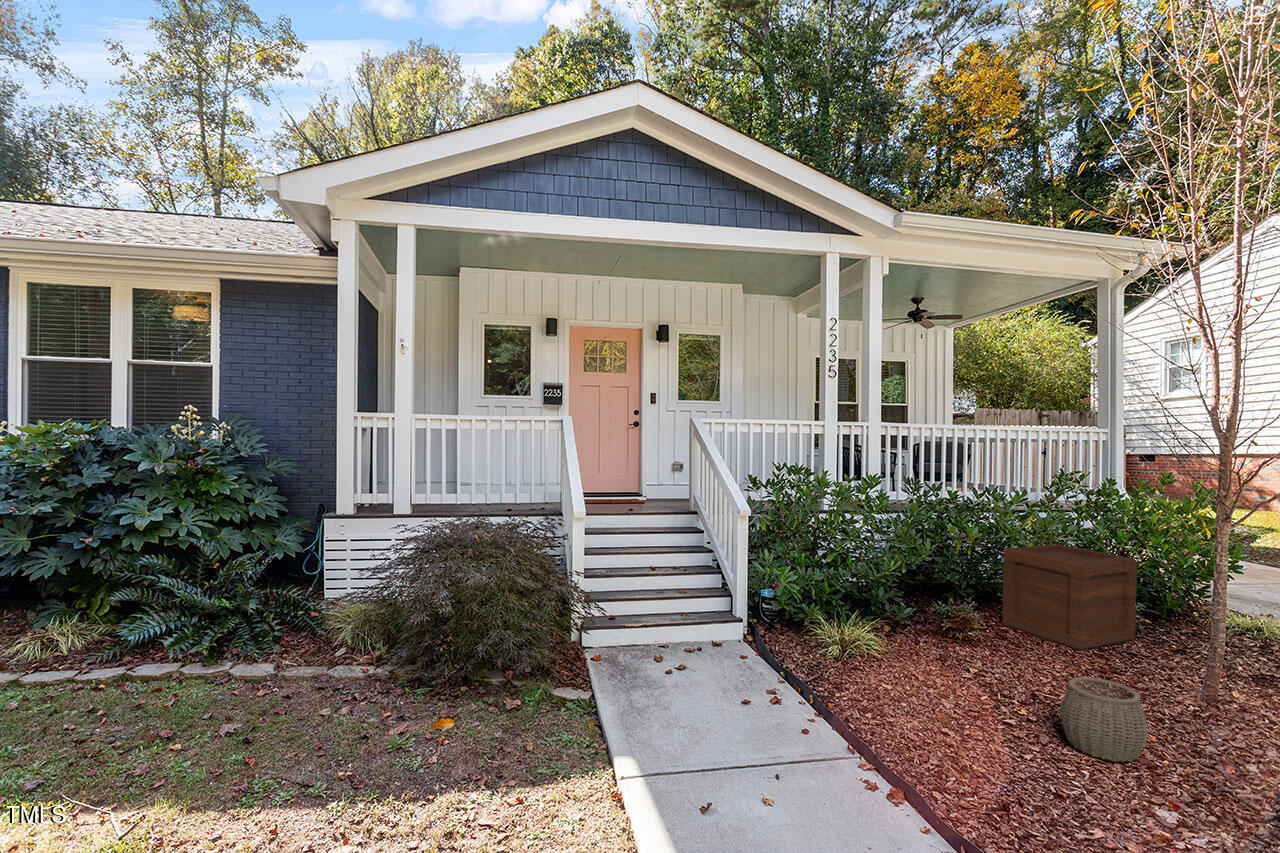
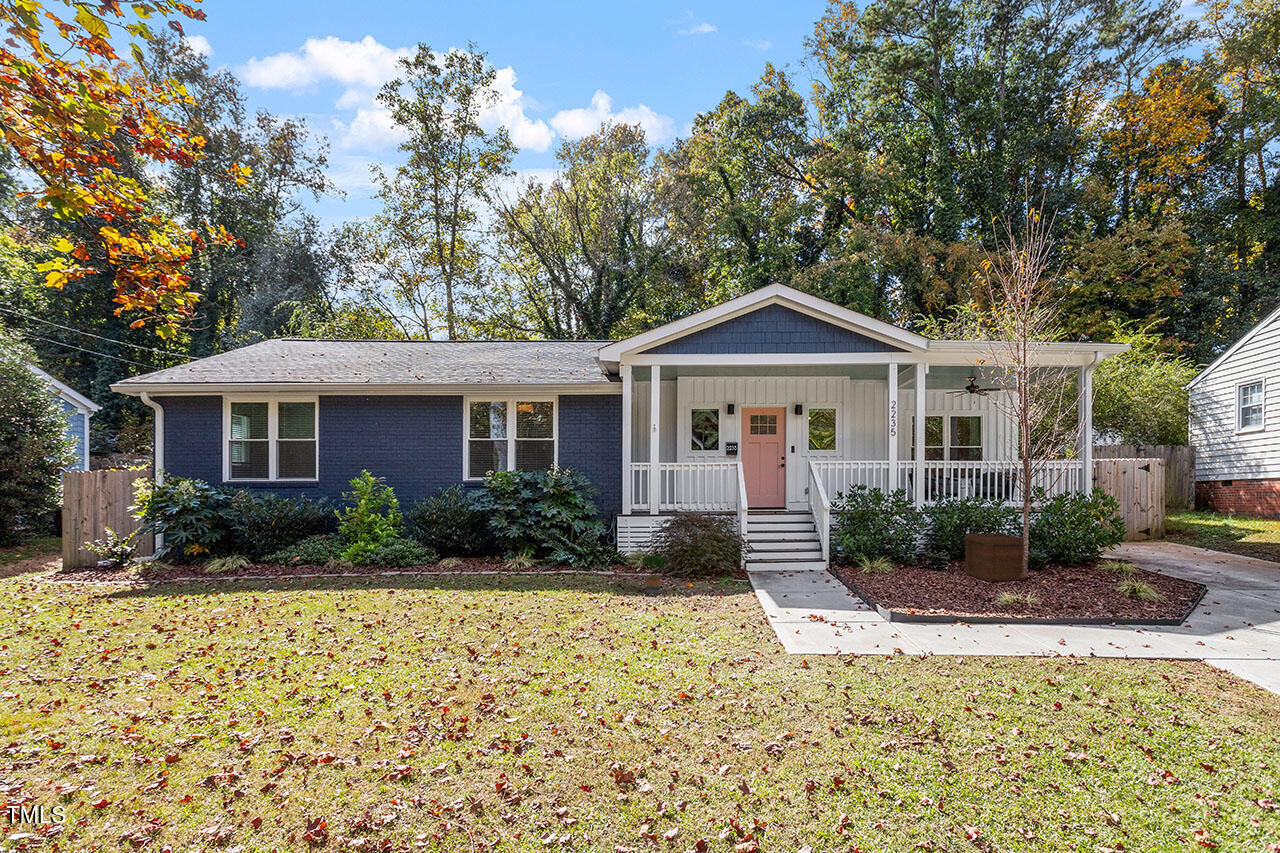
potted tree: none [268,672,354,810] -> present [643,556,666,593]
woven basket: present [1060,677,1148,762] -> none [923,573,952,599]

